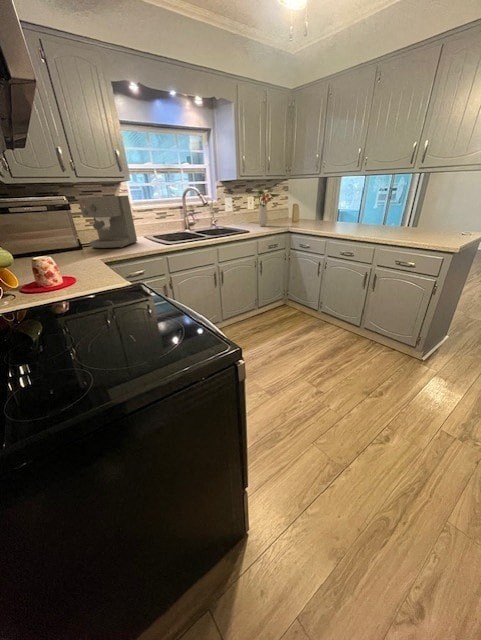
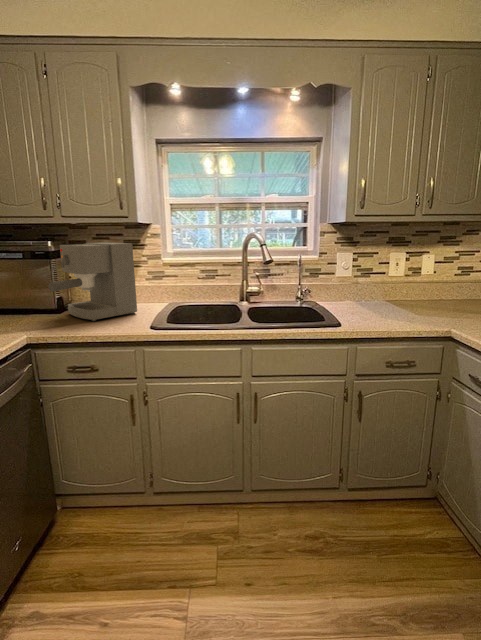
flower arrangement: present [252,190,279,226] -> none [376,241,447,315]

